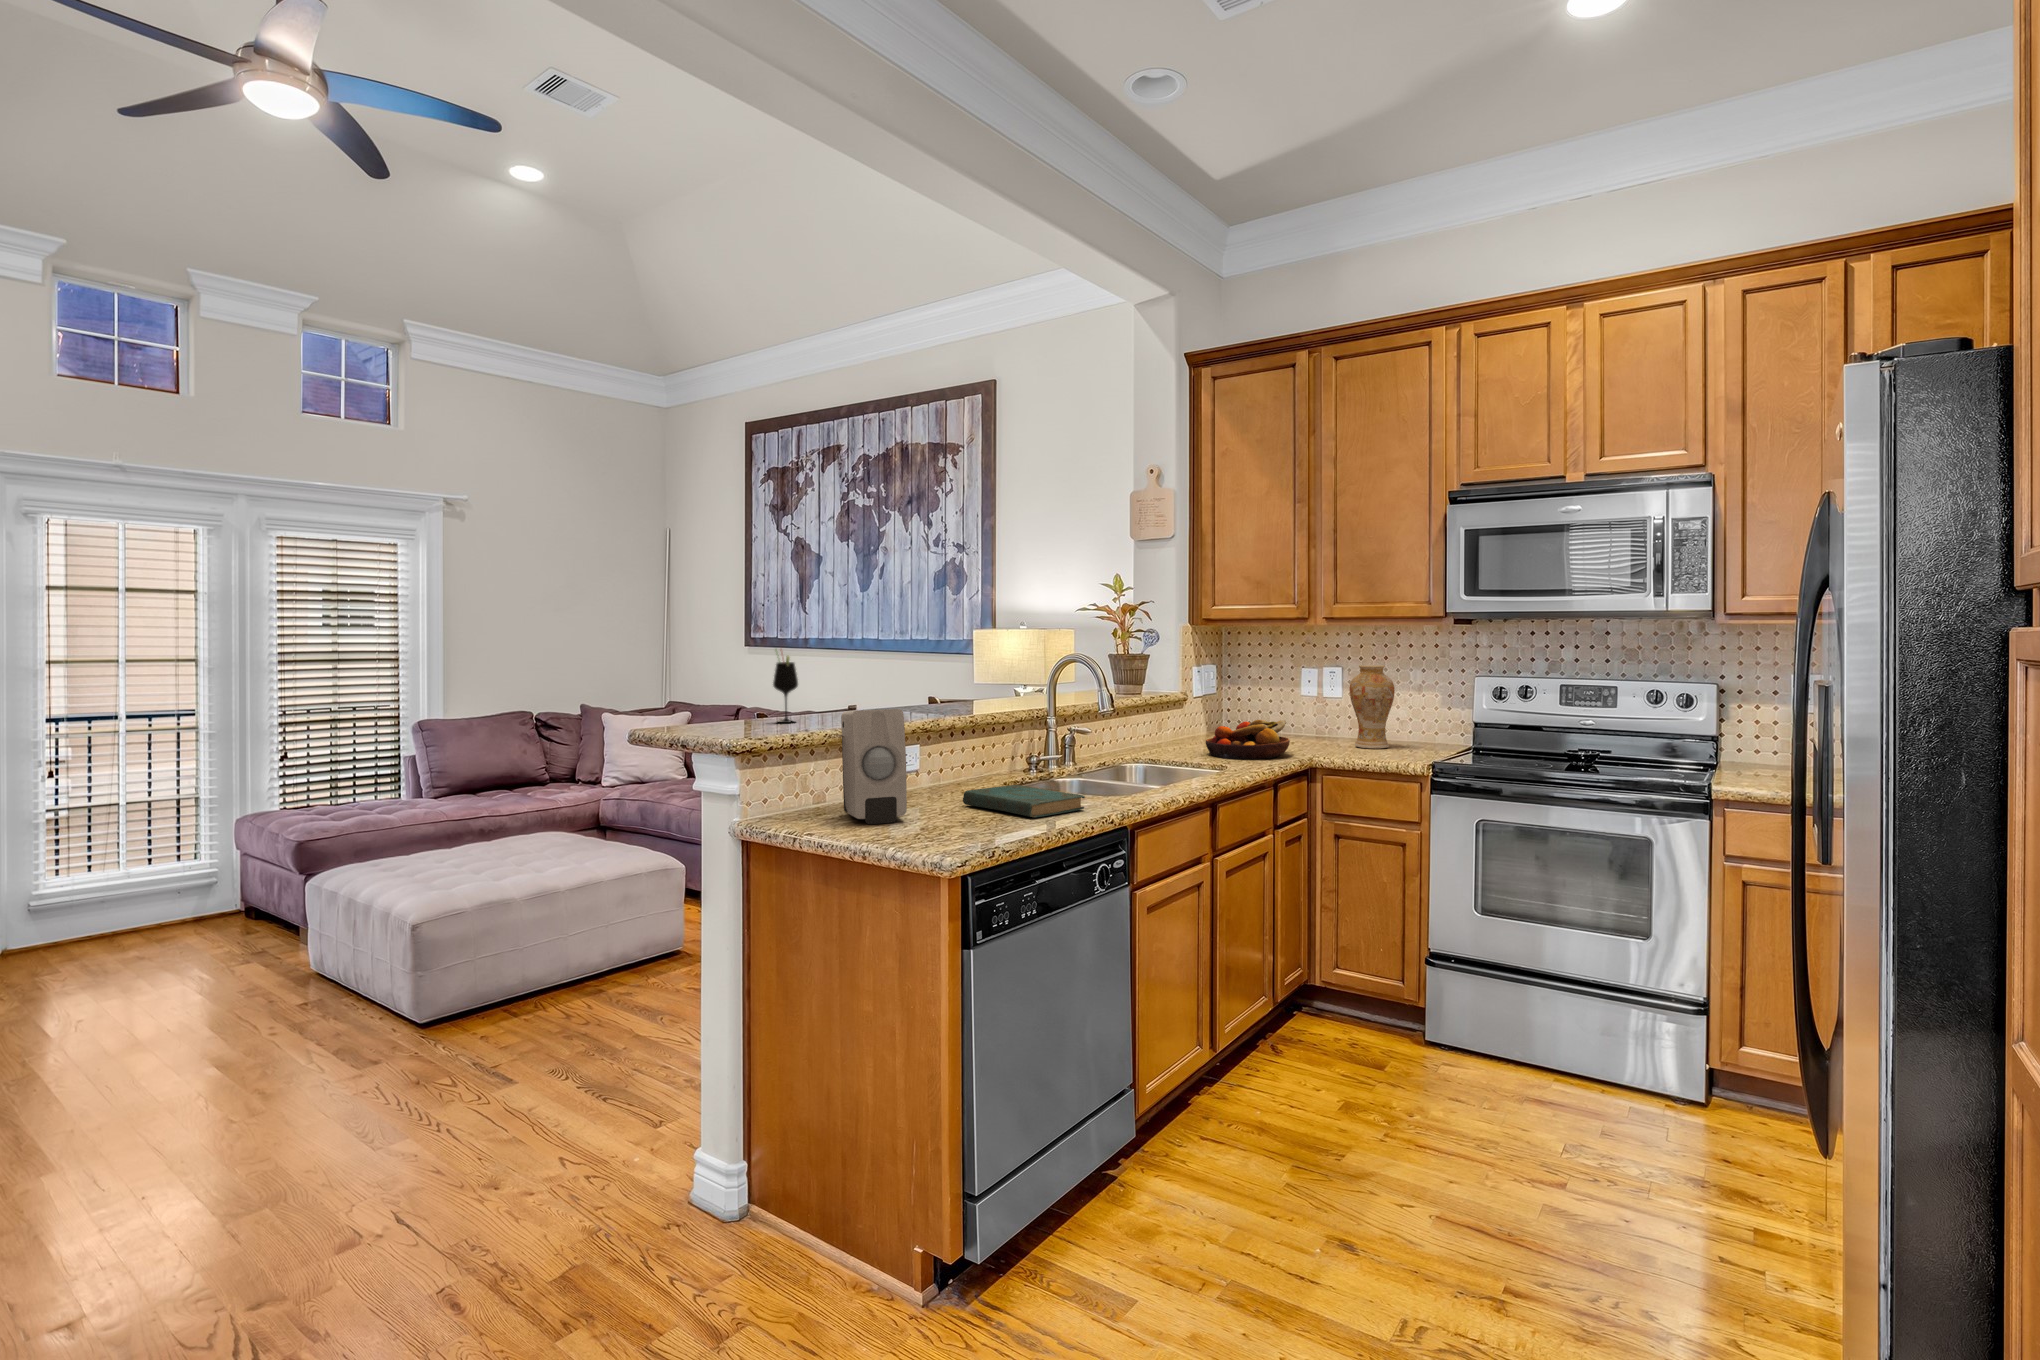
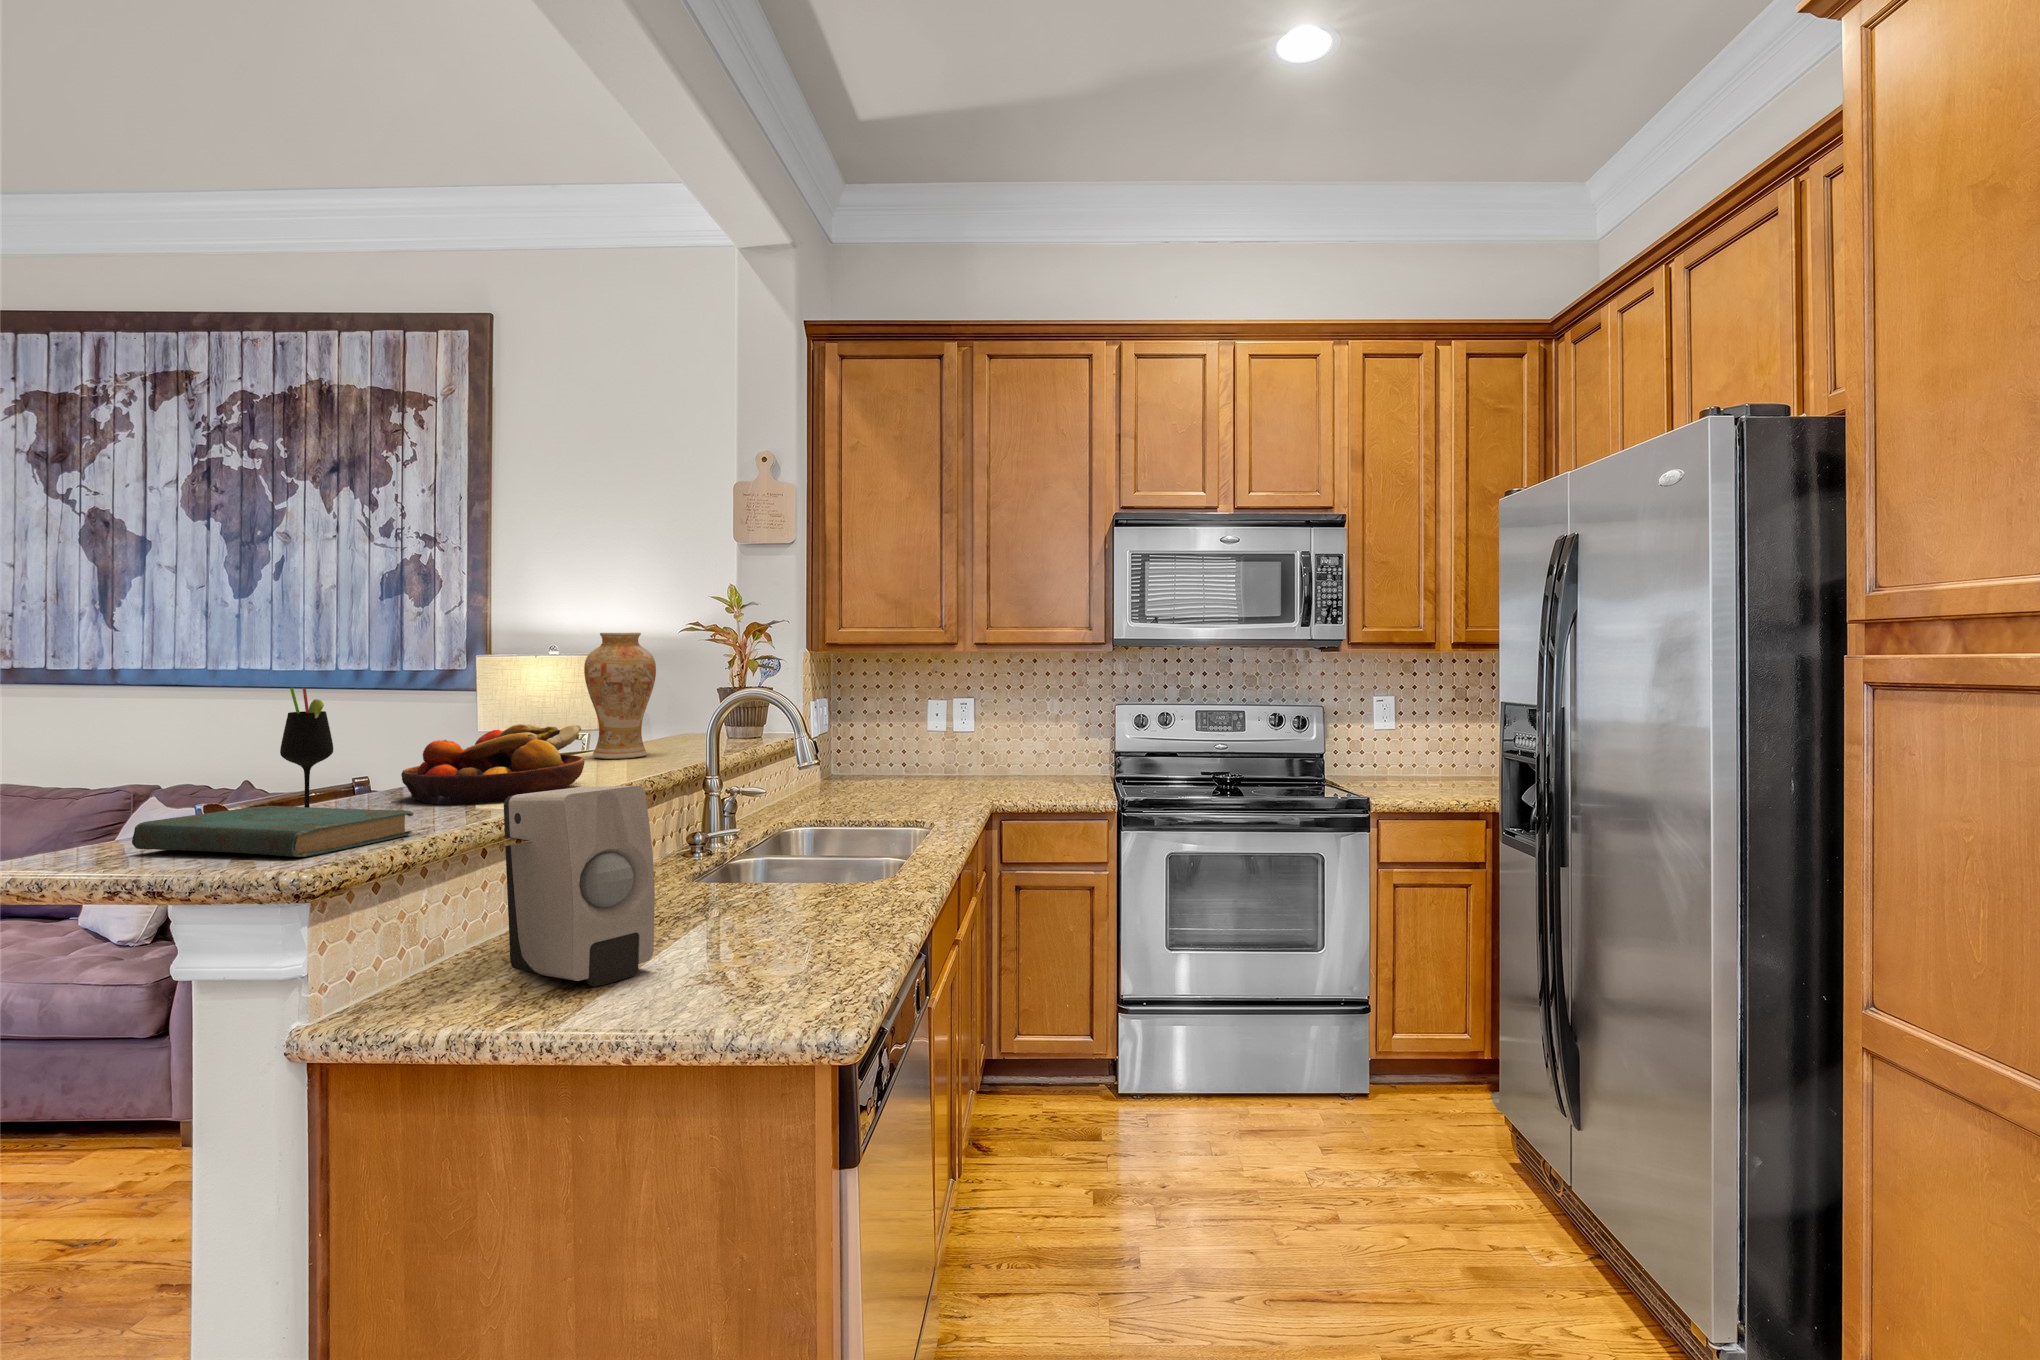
vase: present [1349,665,1395,749] -> present [584,633,656,759]
fruit bowl: present [1206,720,1290,759] -> present [401,724,584,804]
book: present [963,785,1085,817] -> present [132,806,414,857]

